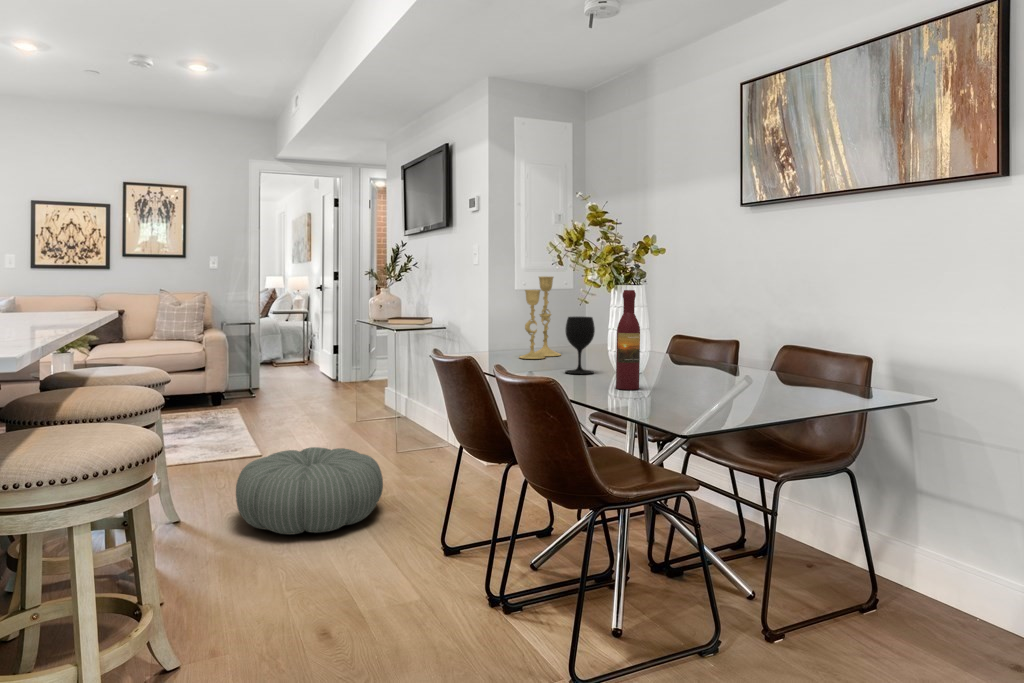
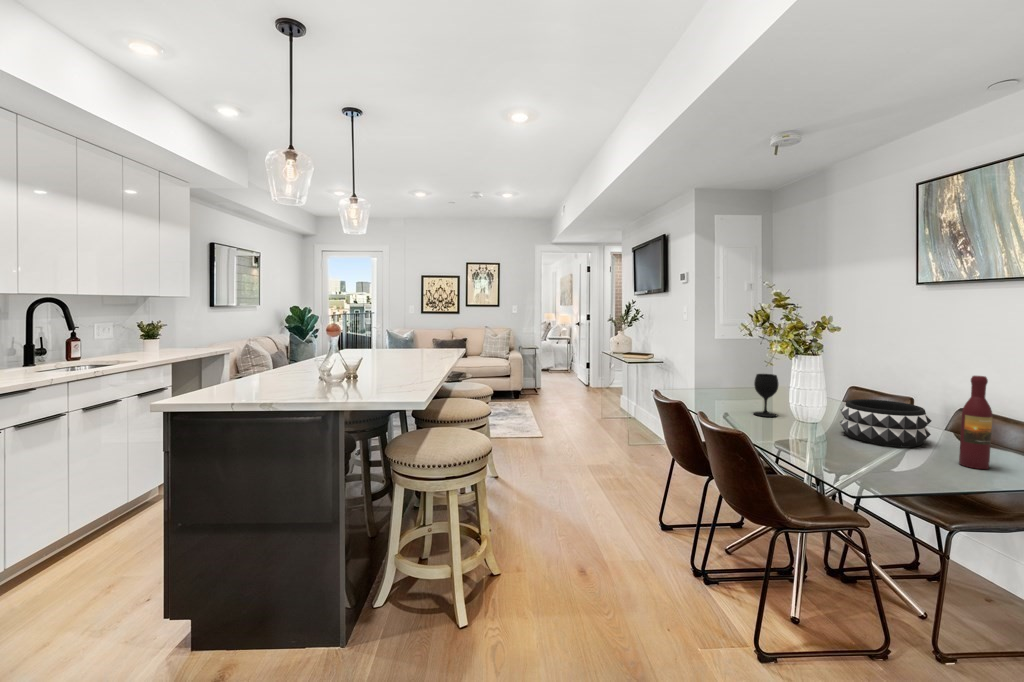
candlestick: present [519,276,561,359] -> none [716,337,750,397]
wine bottle: present [616,290,640,390] -> present [959,376,992,469]
decorative bowl: none [664,339,758,389] -> present [840,399,932,447]
pouf: present [236,447,383,534] -> none [530,441,618,498]

